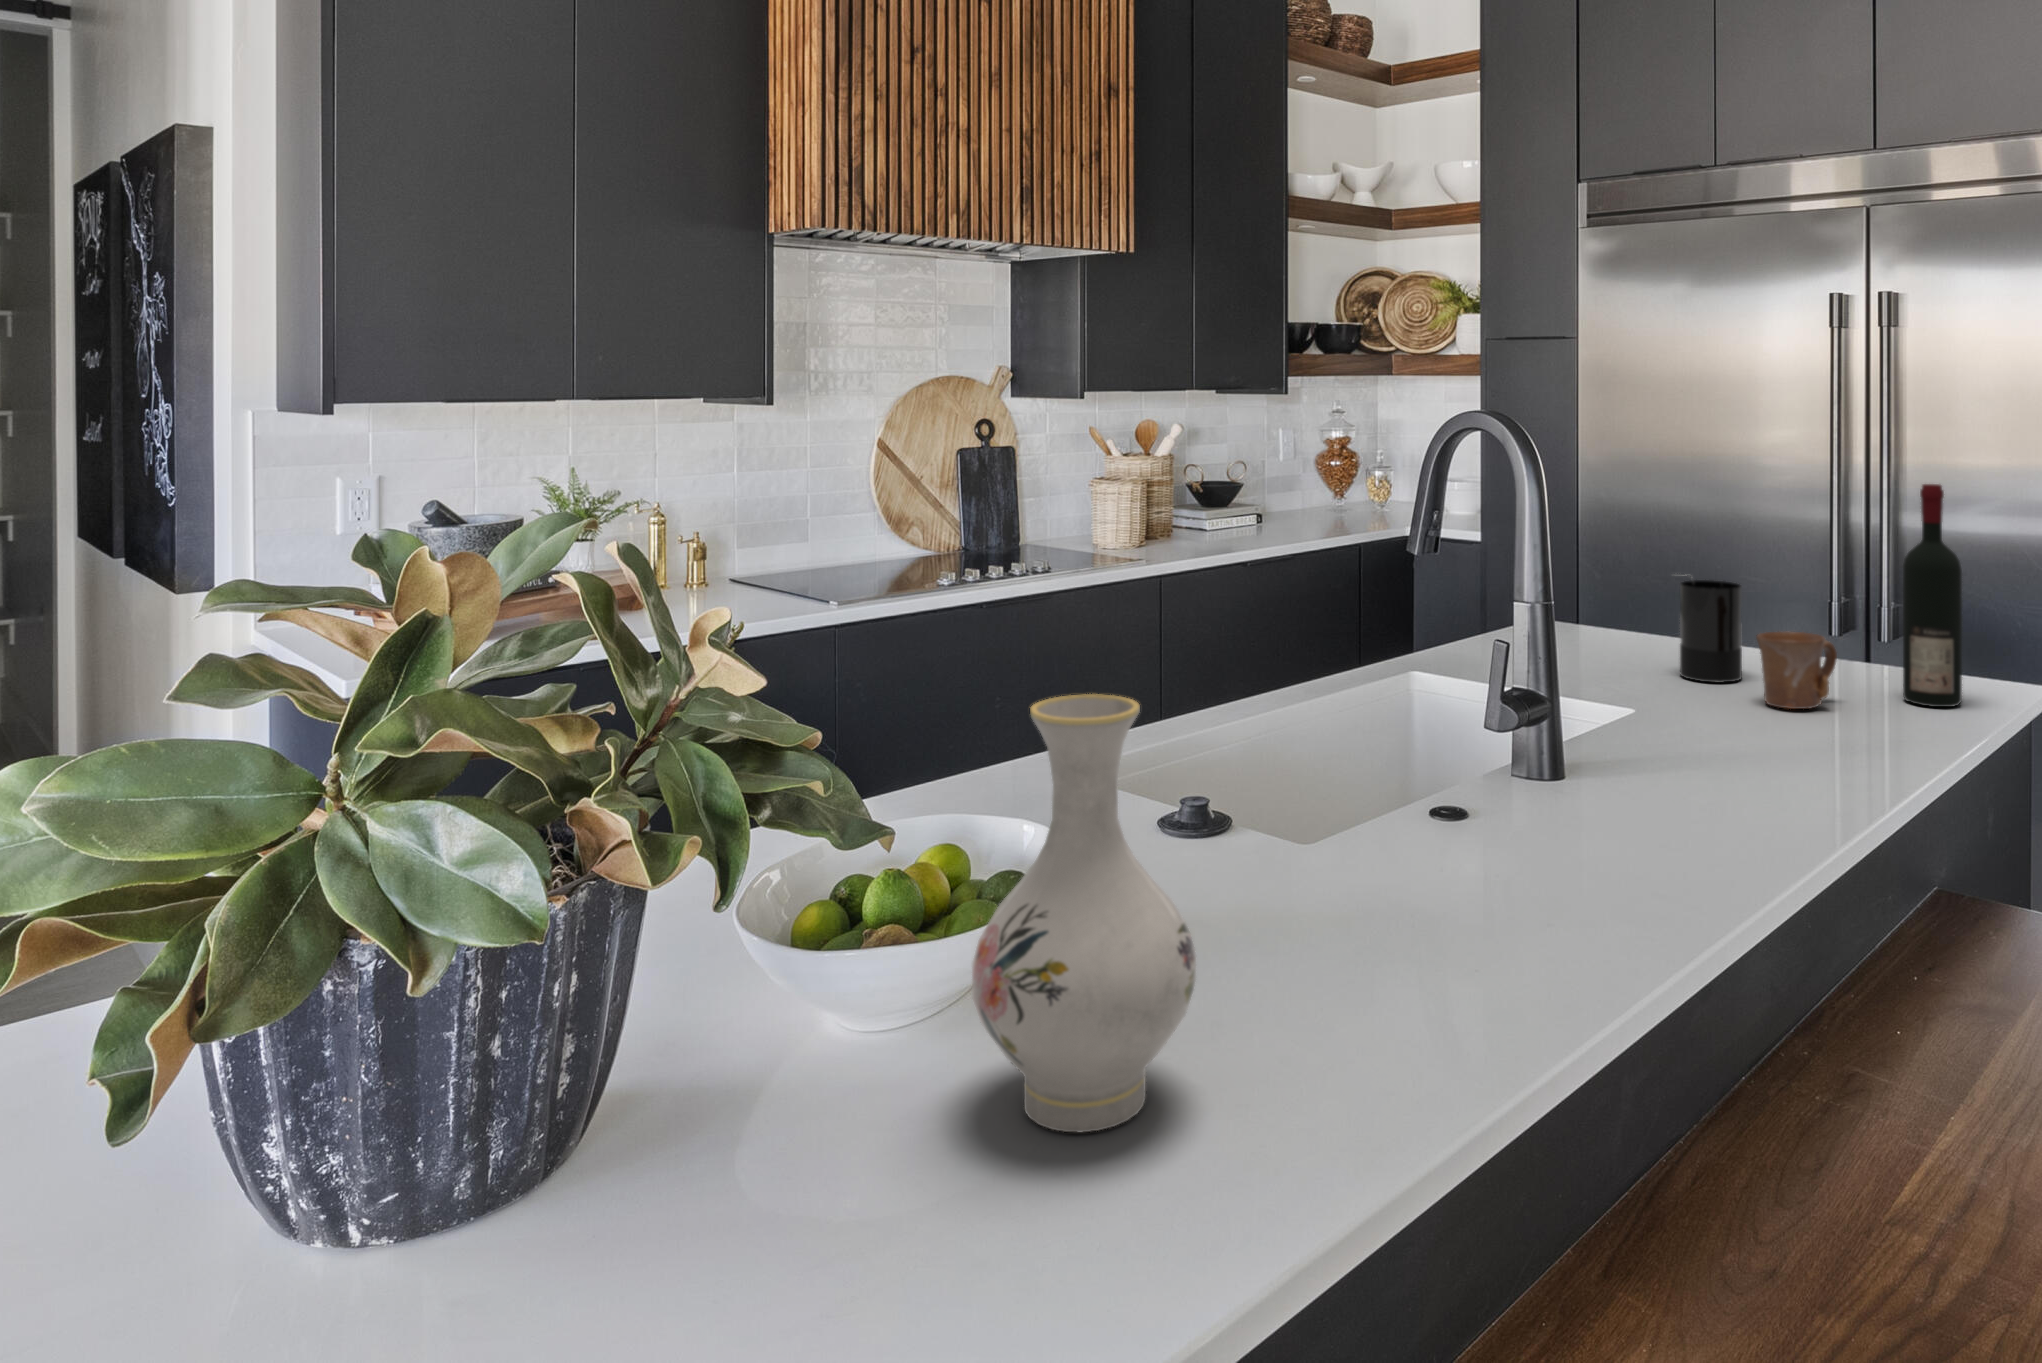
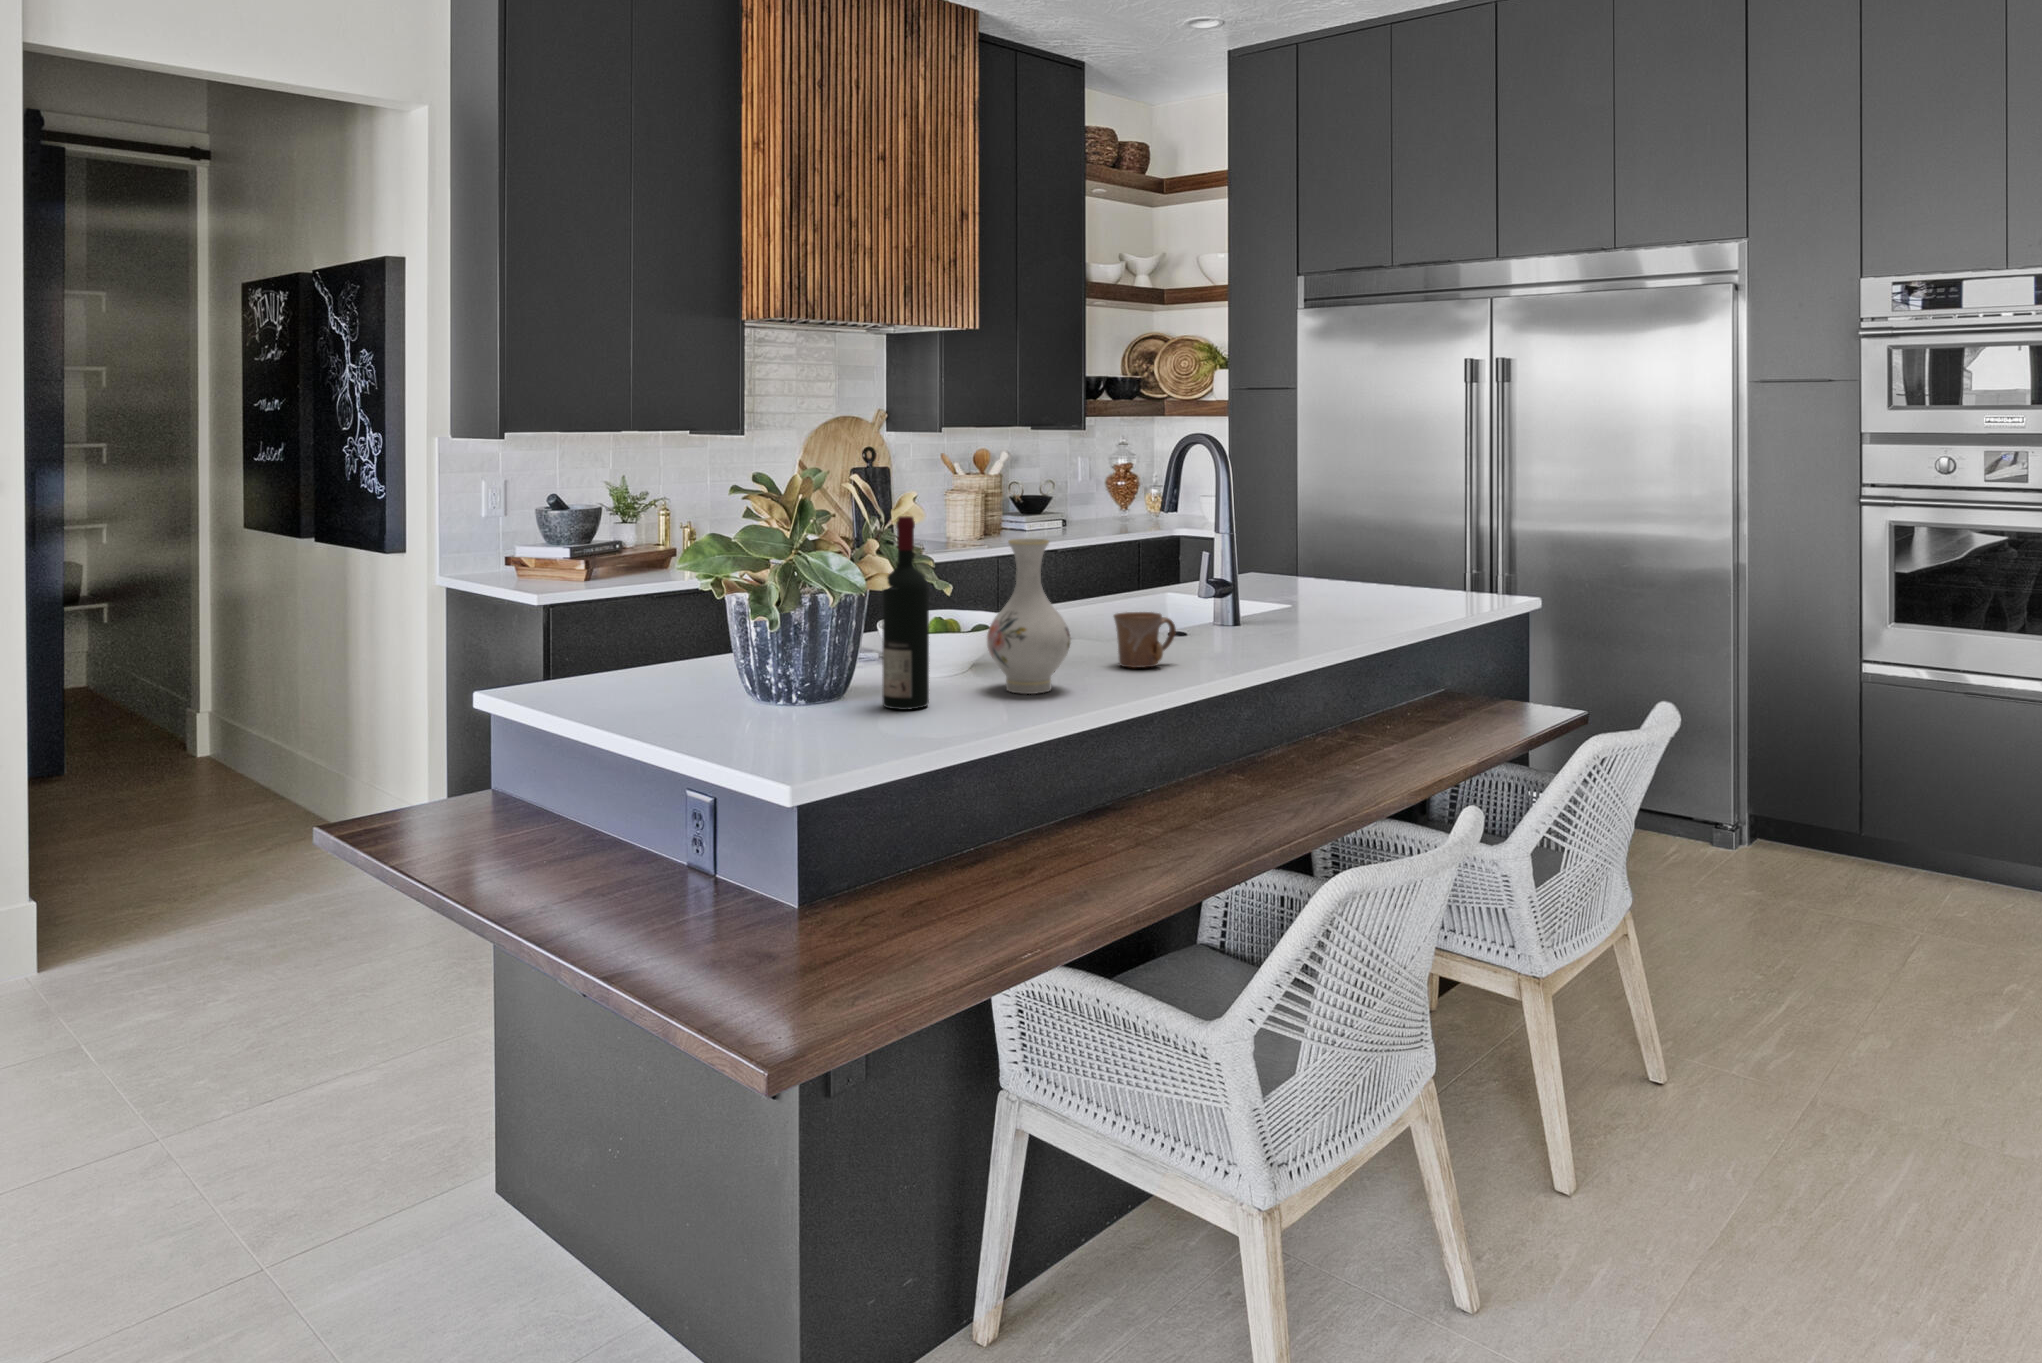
wine bottle: present [1903,484,1962,707] -> present [882,516,929,710]
candle: present [1680,580,1742,682] -> none [1320,533,1360,595]
mug: present [1756,631,1837,709] -> present [1114,612,1176,668]

